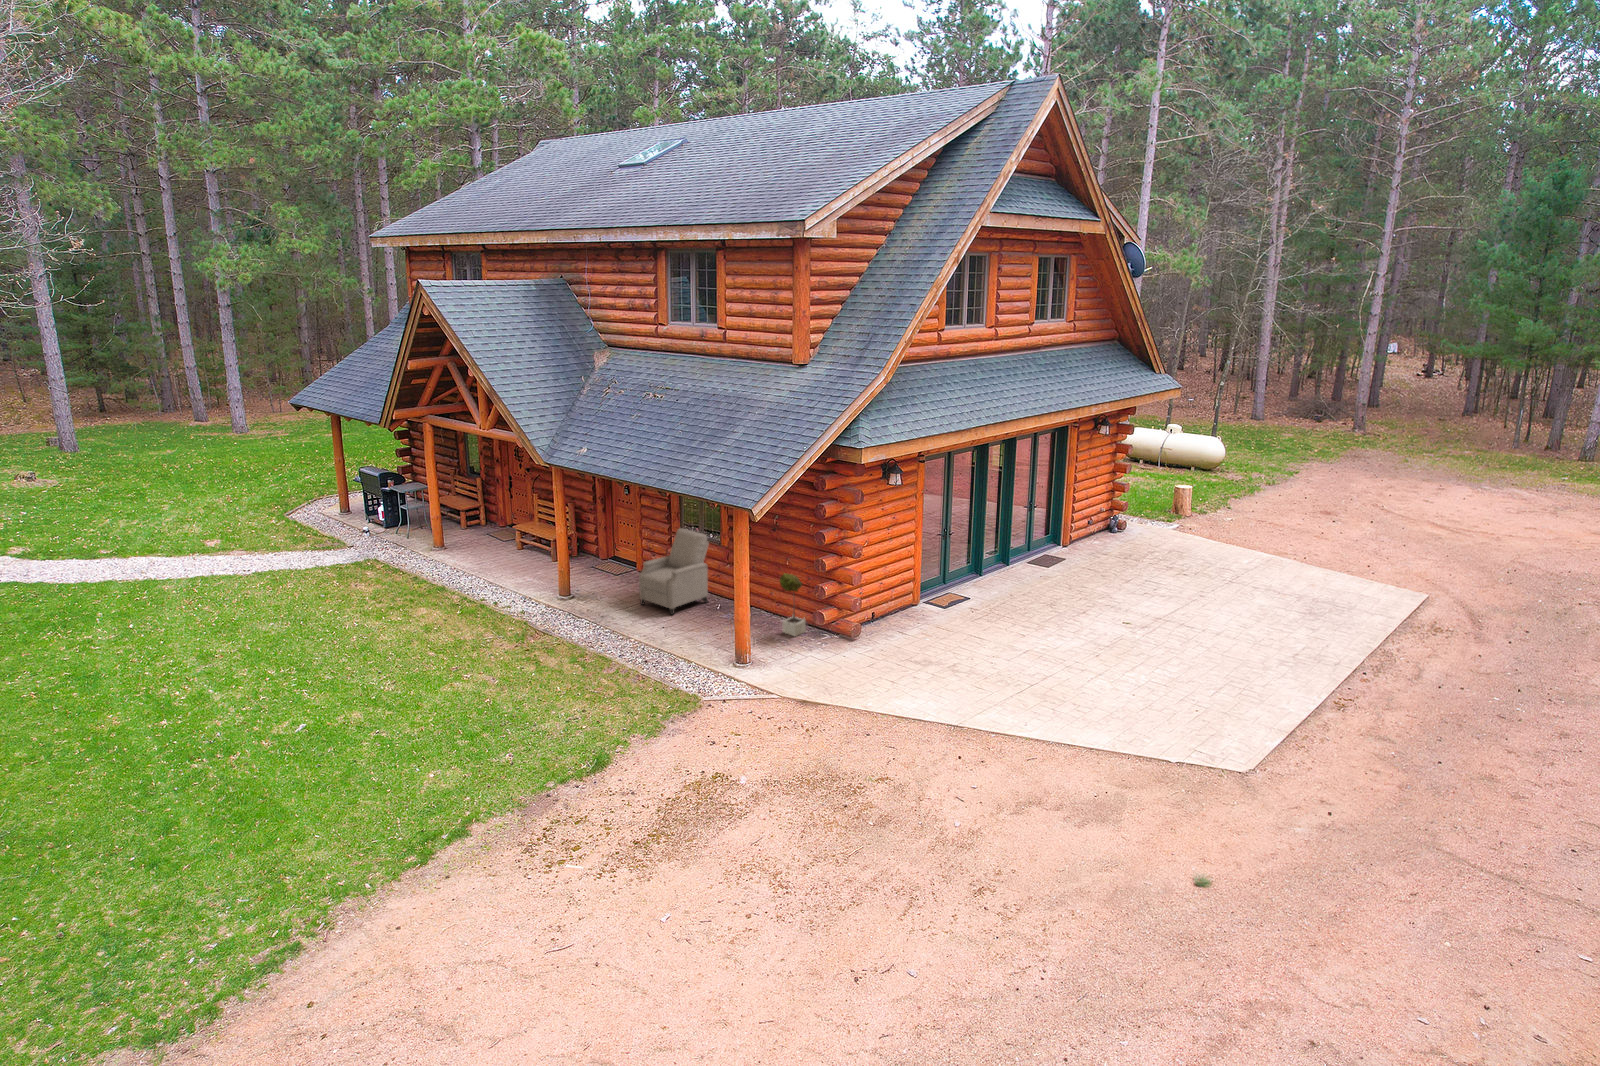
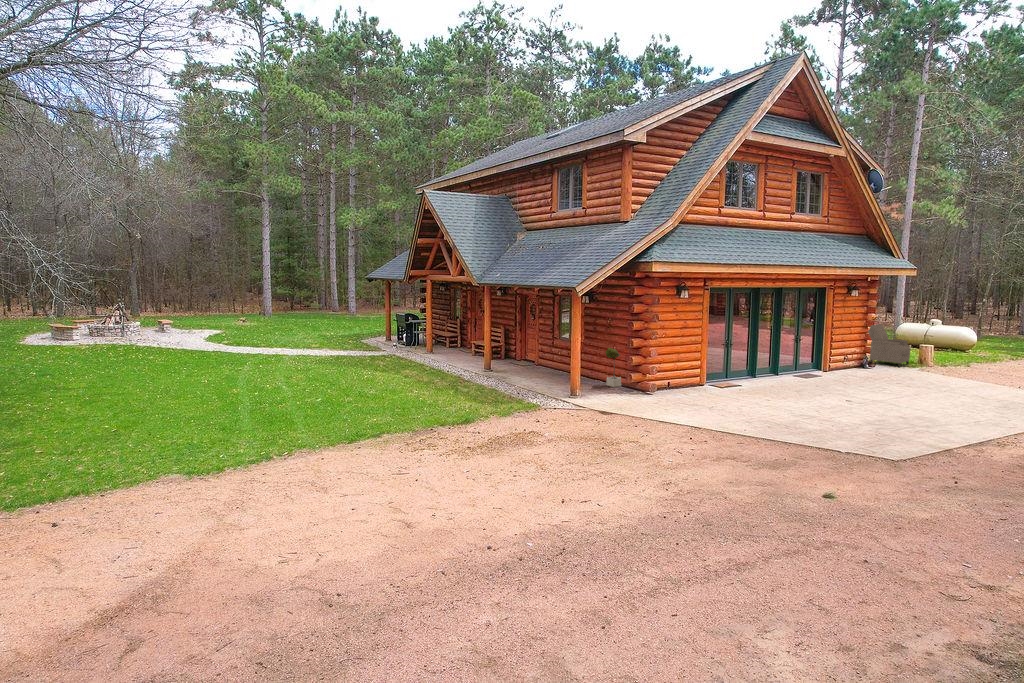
chair: present [639,529,709,615] -> present [868,324,910,367]

